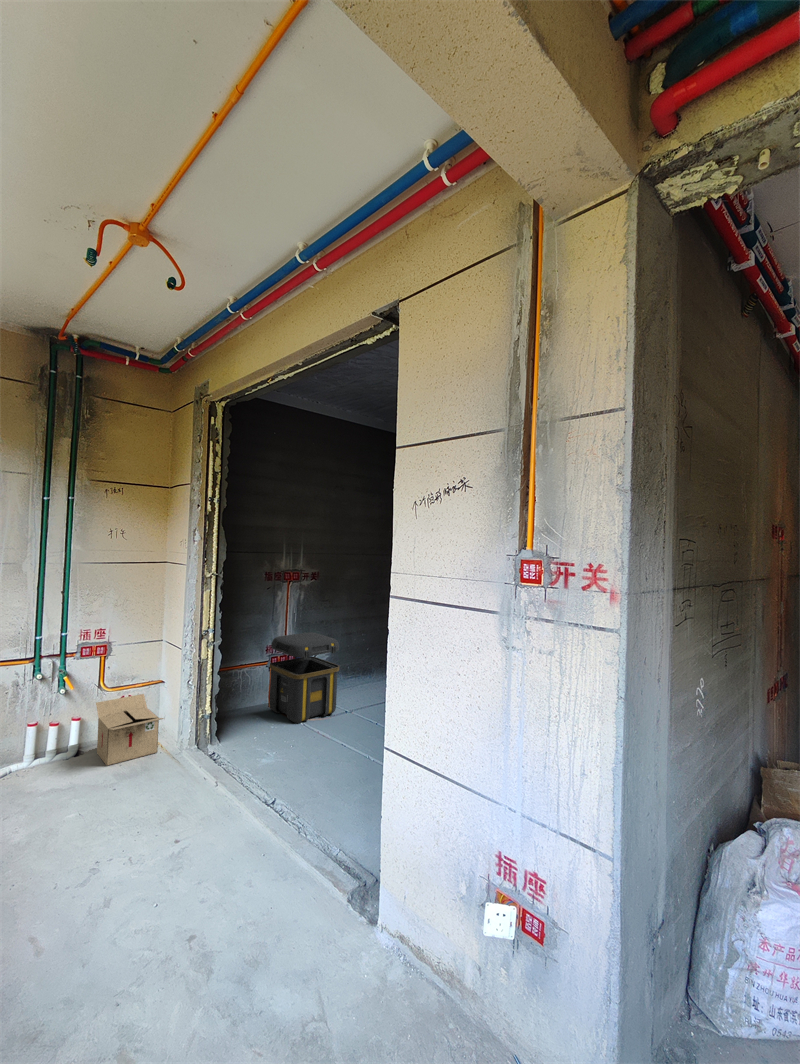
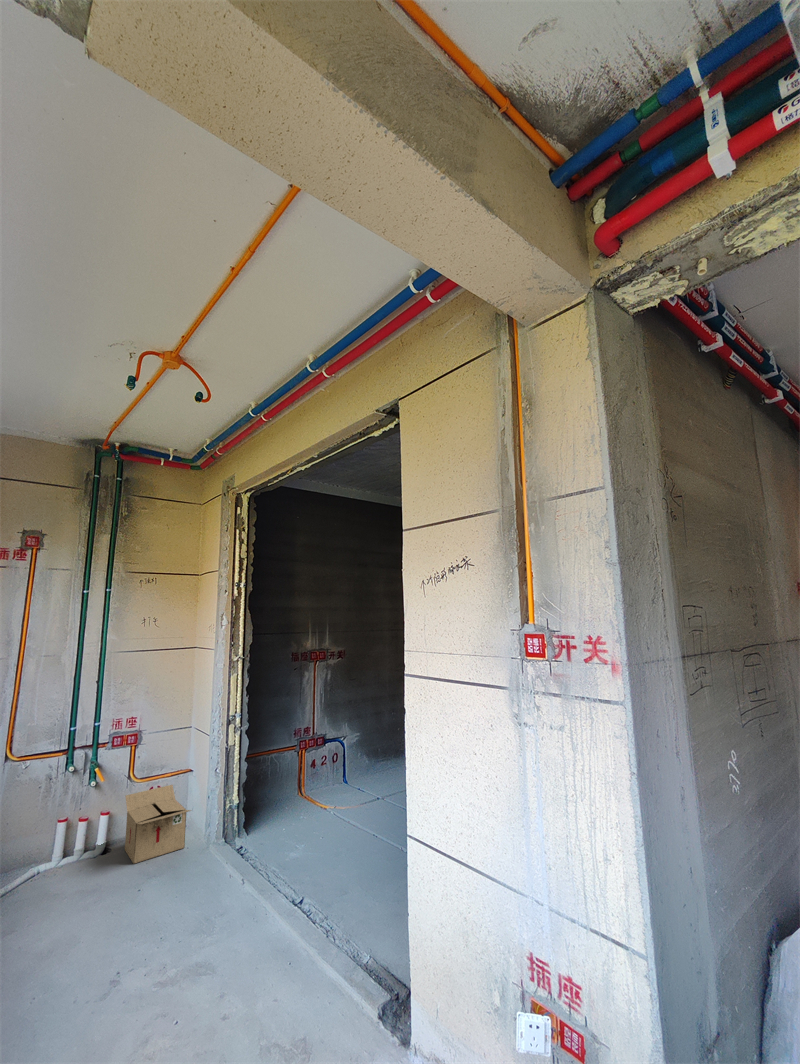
toolbox: present [269,632,340,723] -> none [298,713,368,811]

